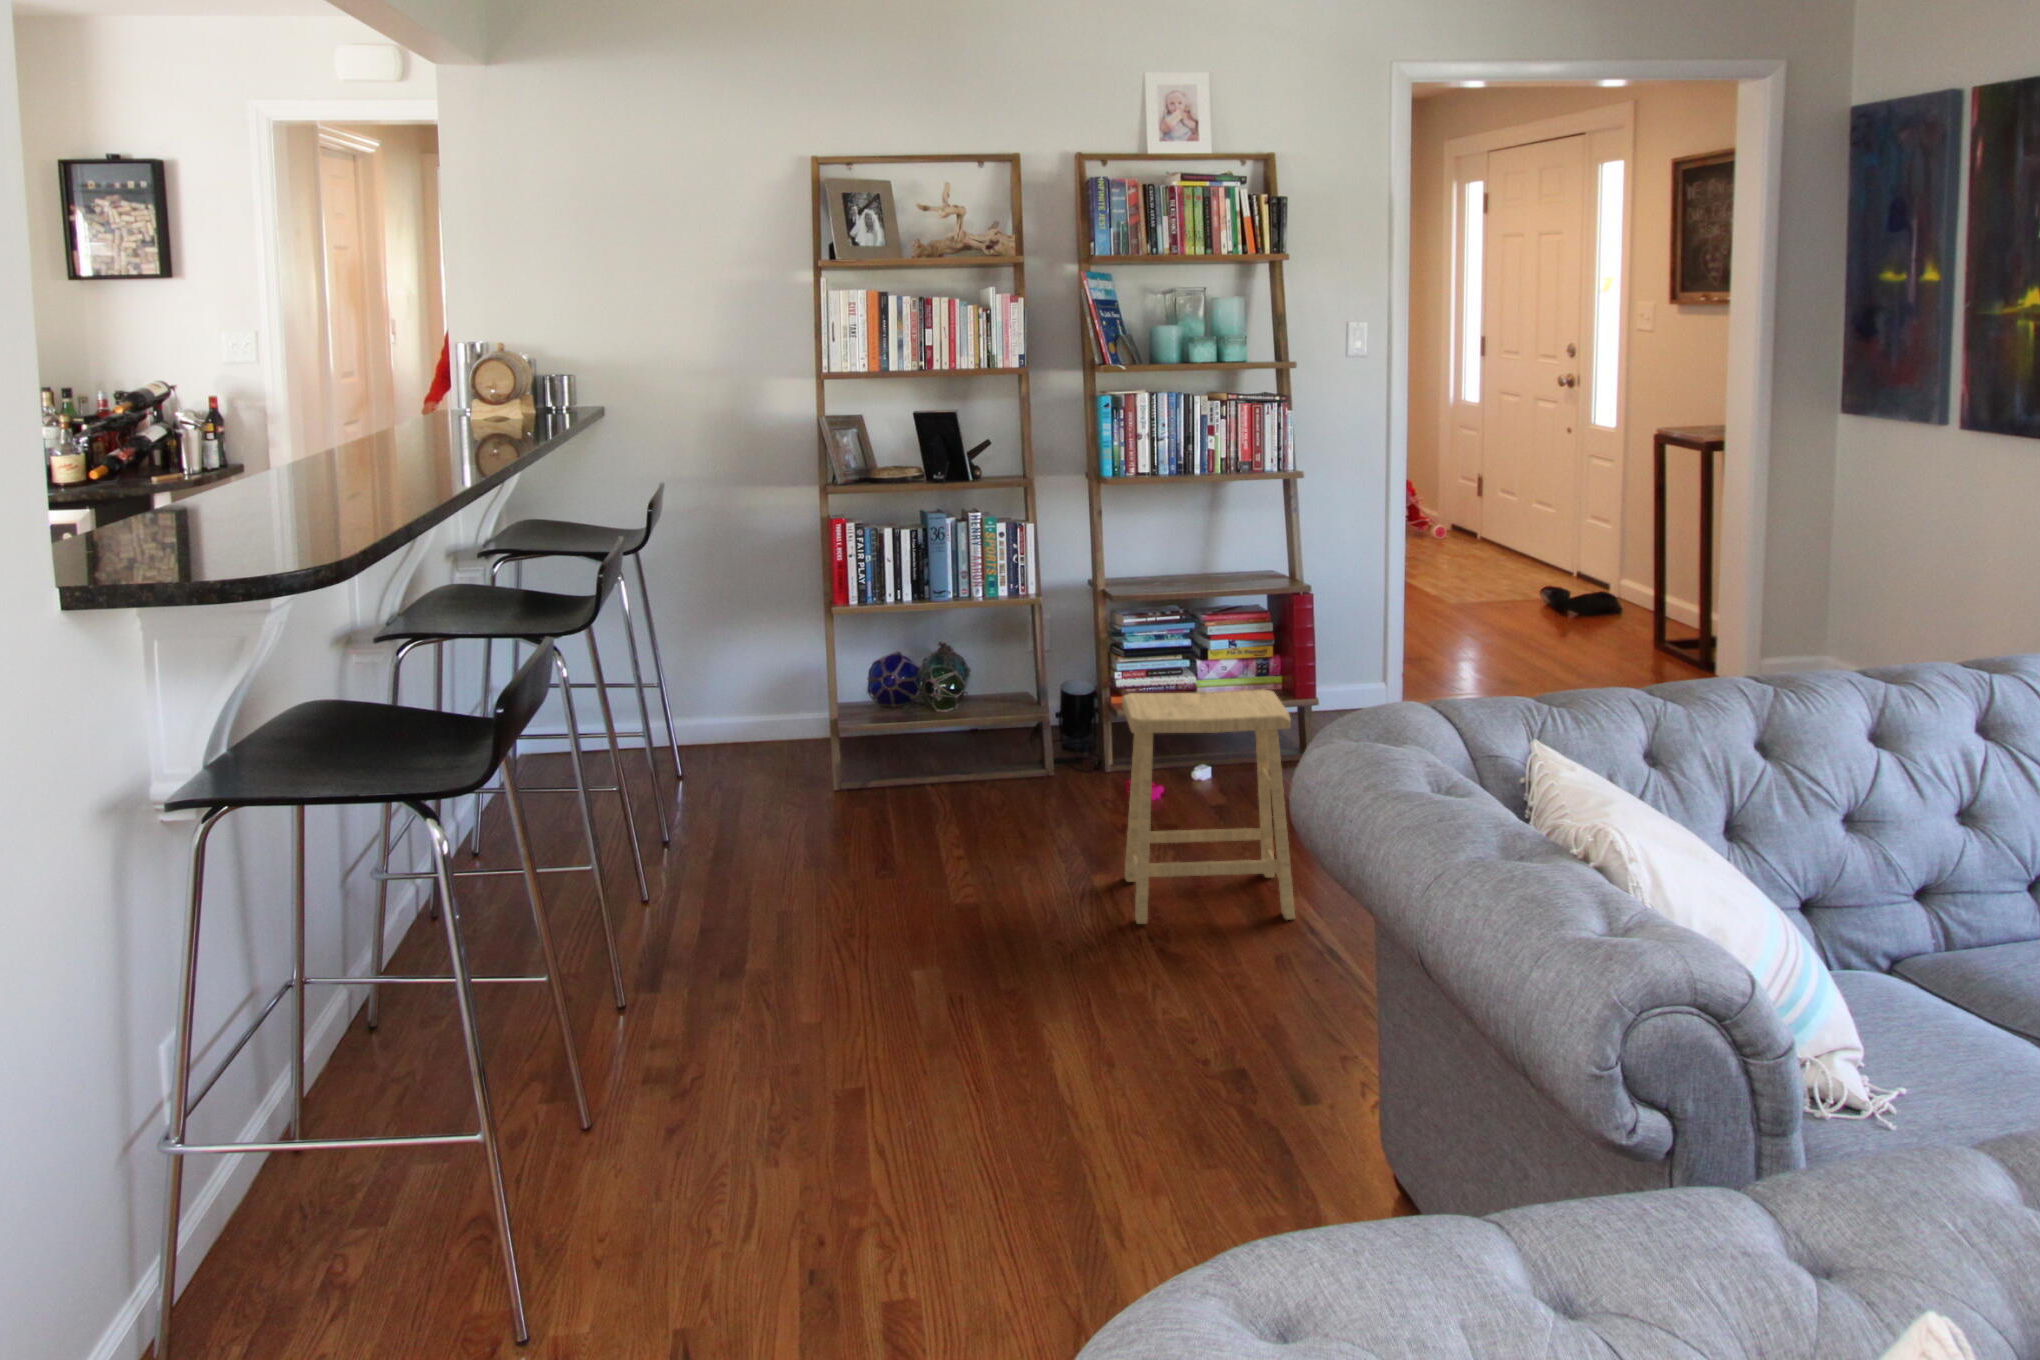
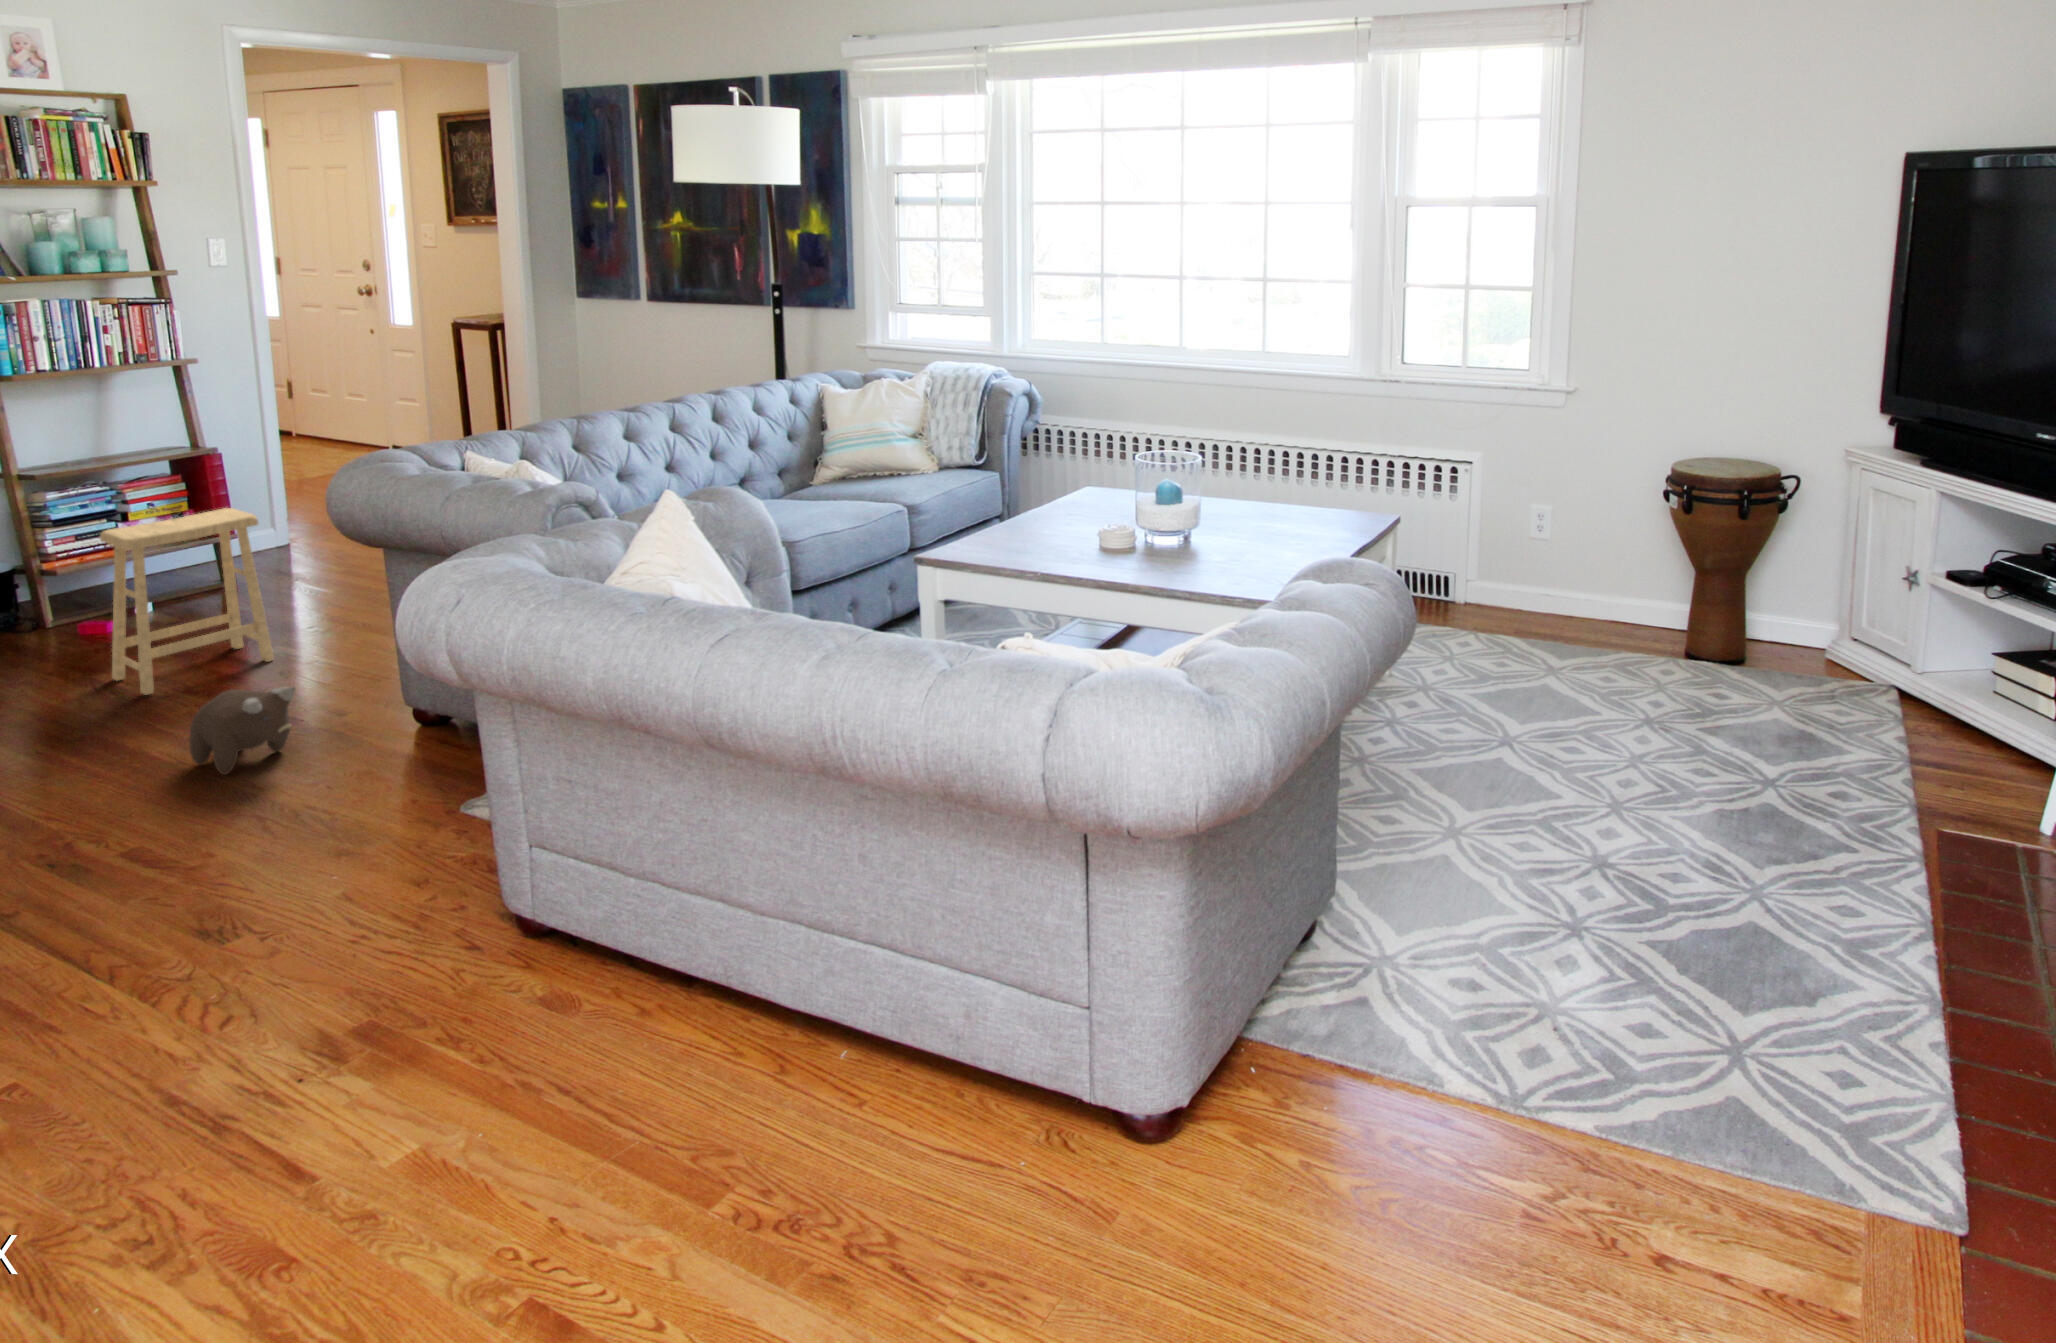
plush toy: none [1105,1014,1229,1153] -> present [189,686,296,775]

